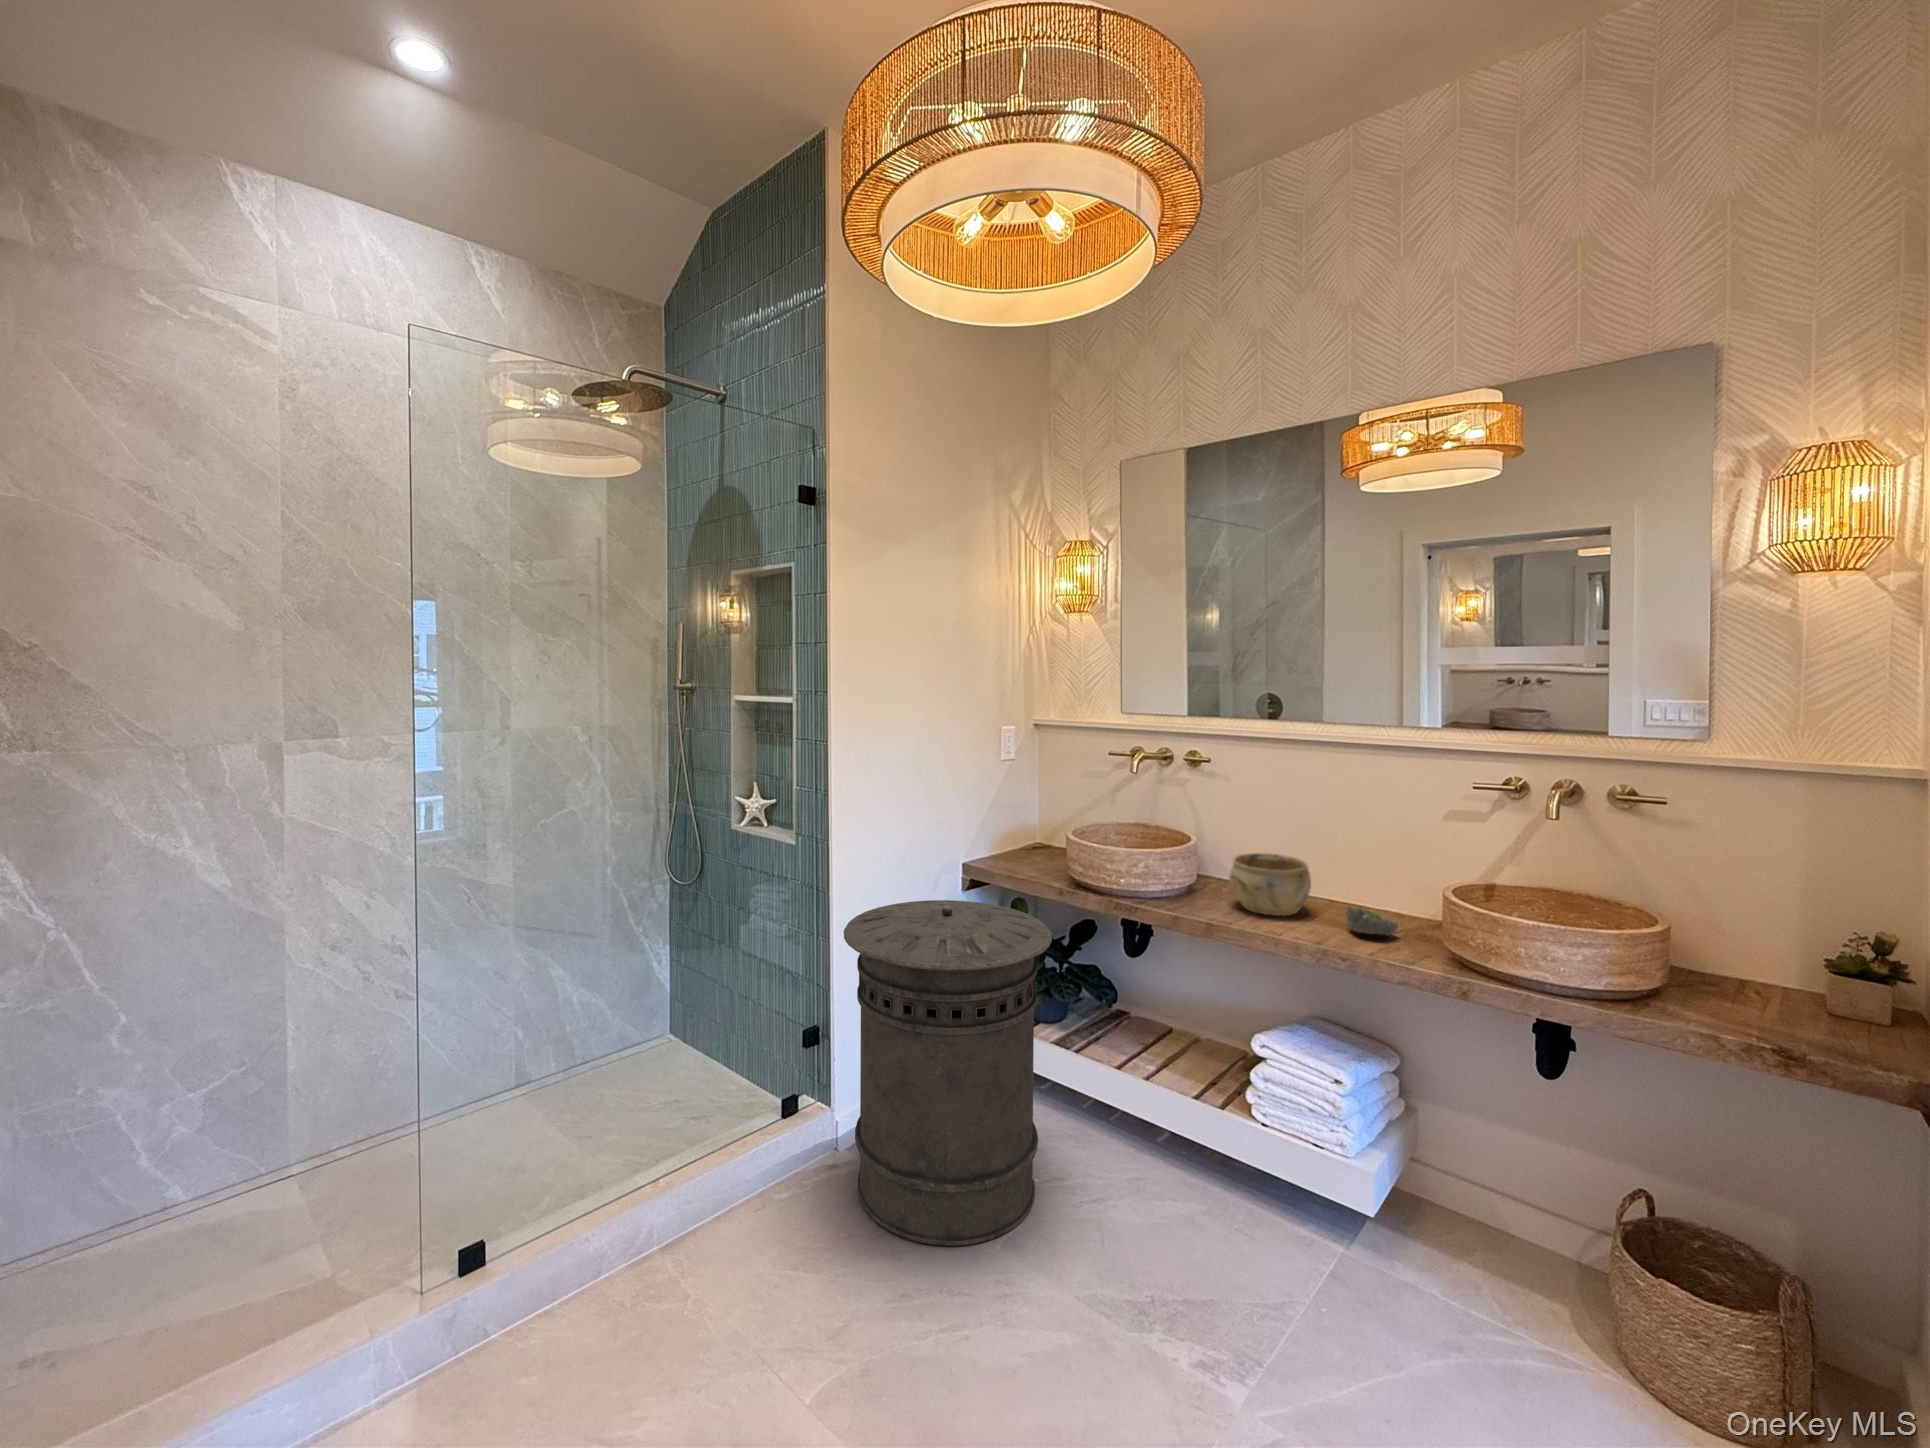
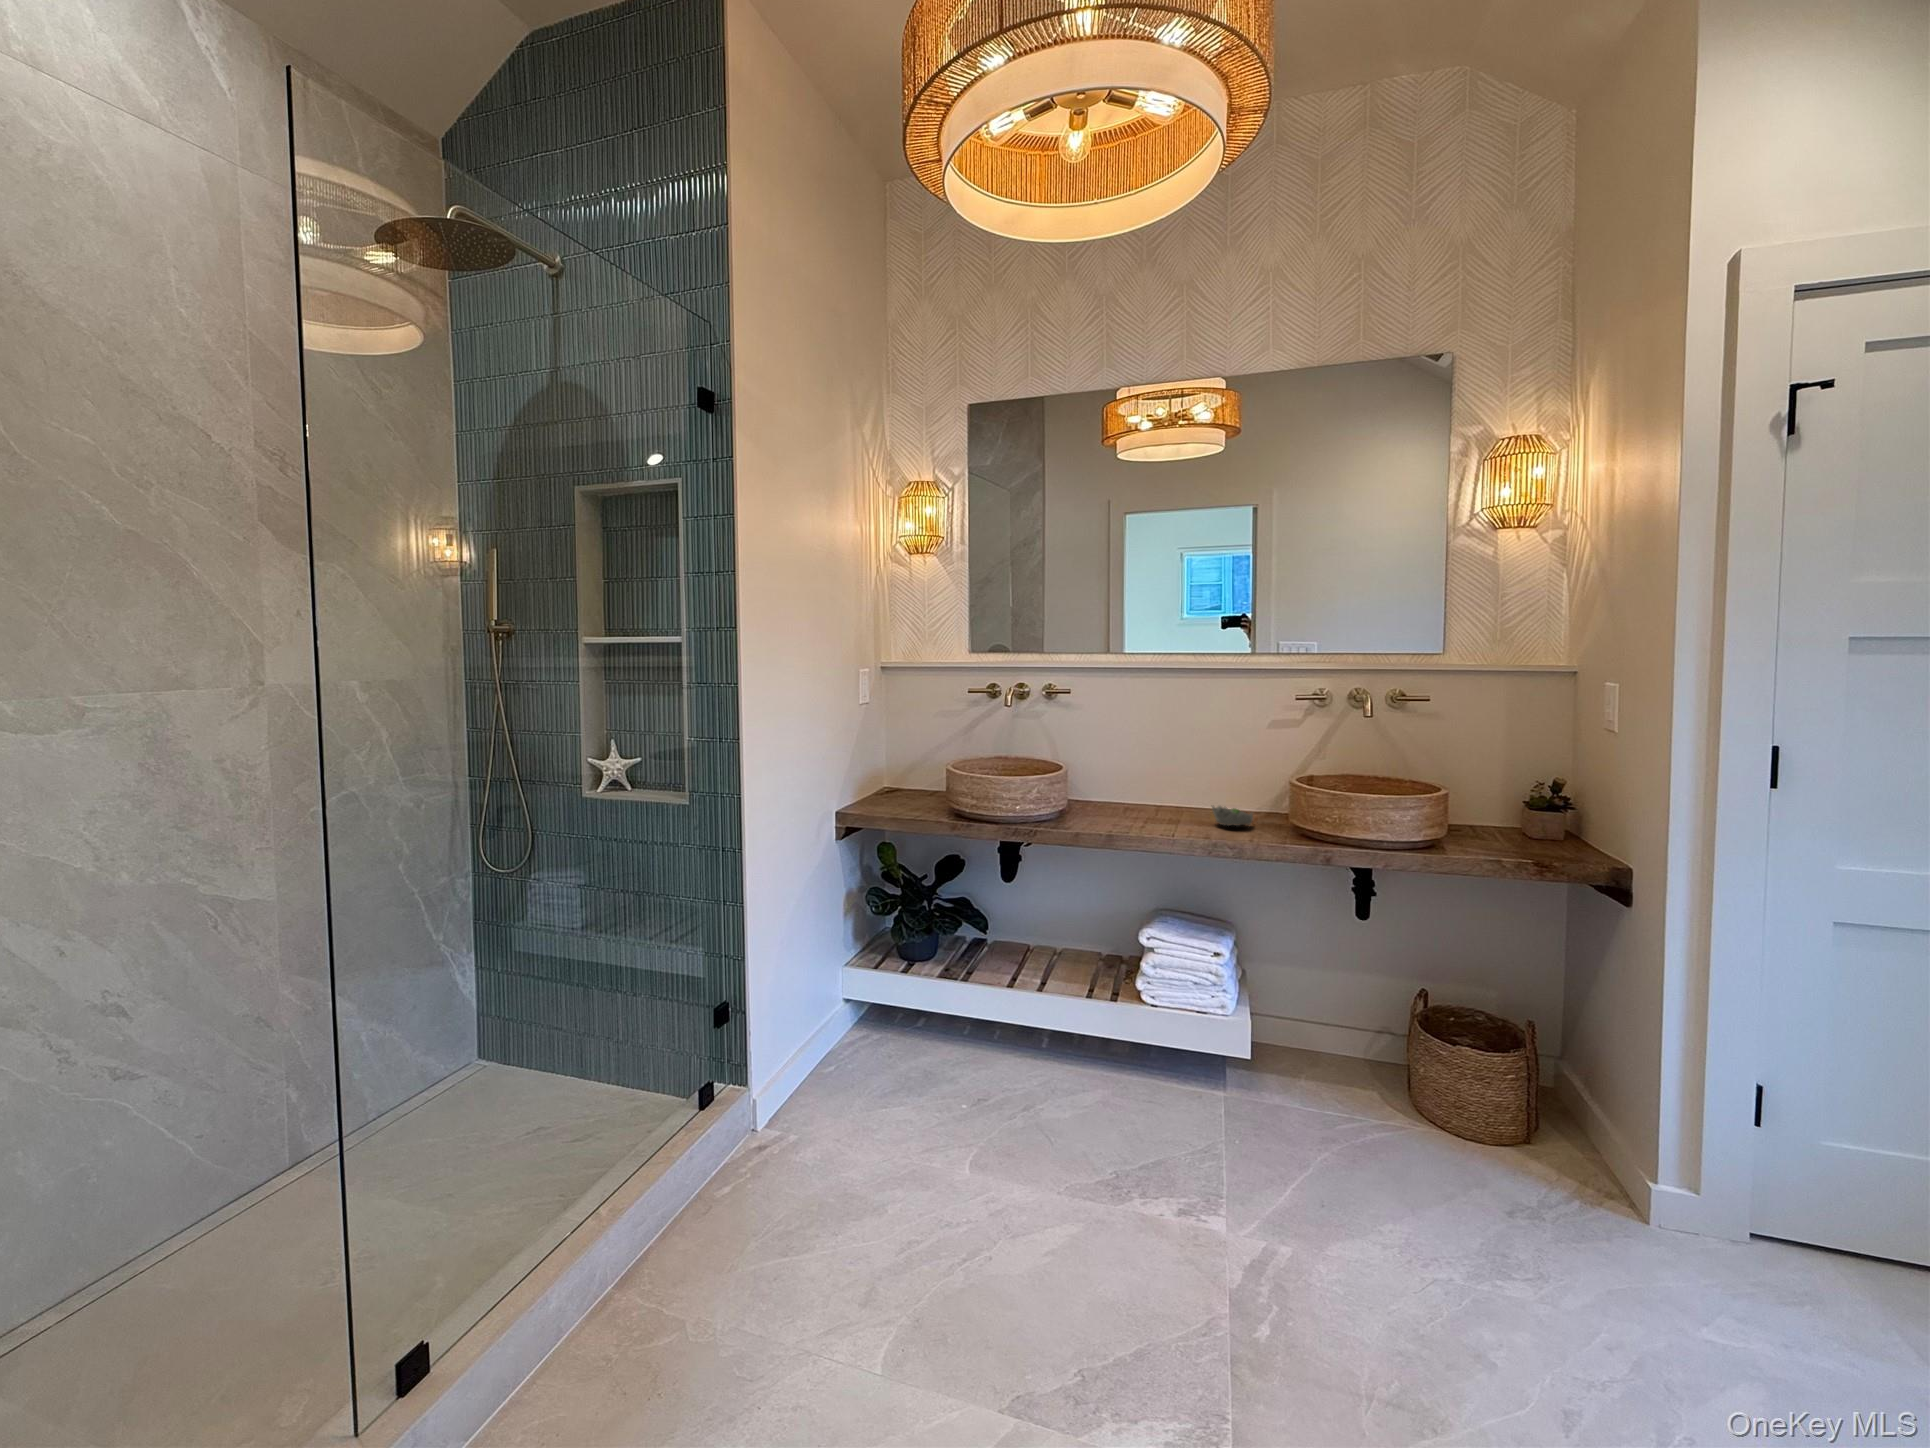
ceramic bowl: present [1229,853,1311,916] -> none [1107,771,1176,823]
trash can: present [844,900,1052,1246] -> none [773,848,990,1191]

